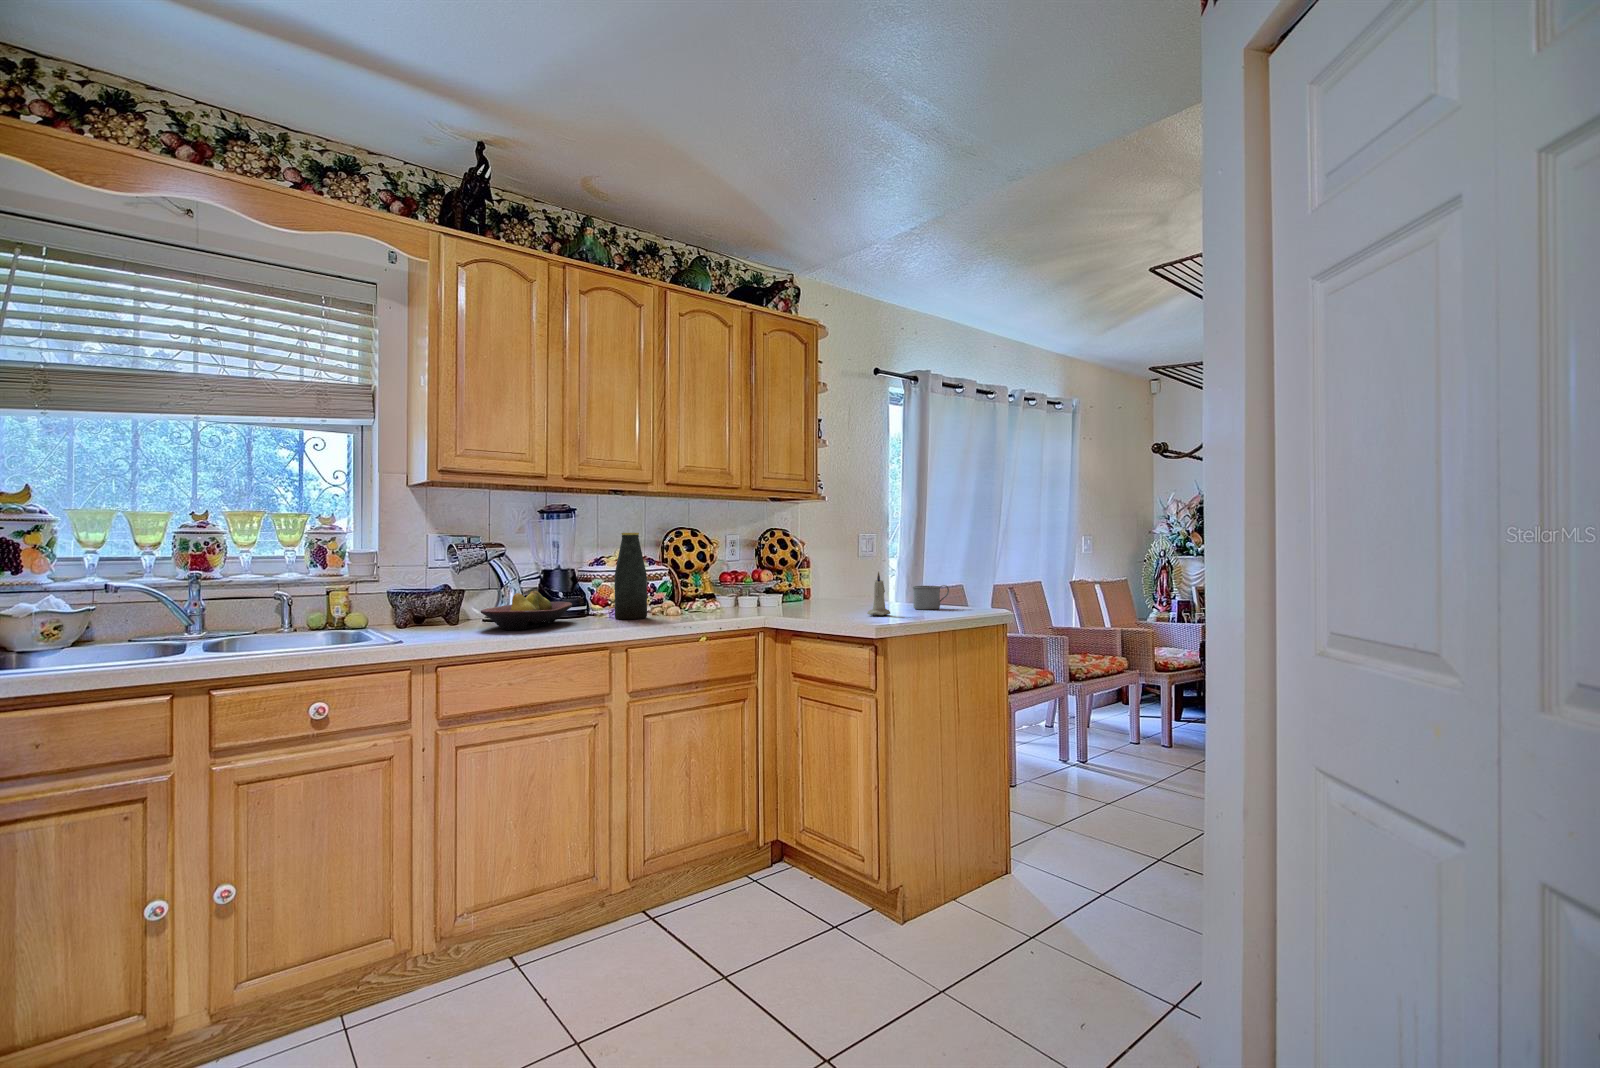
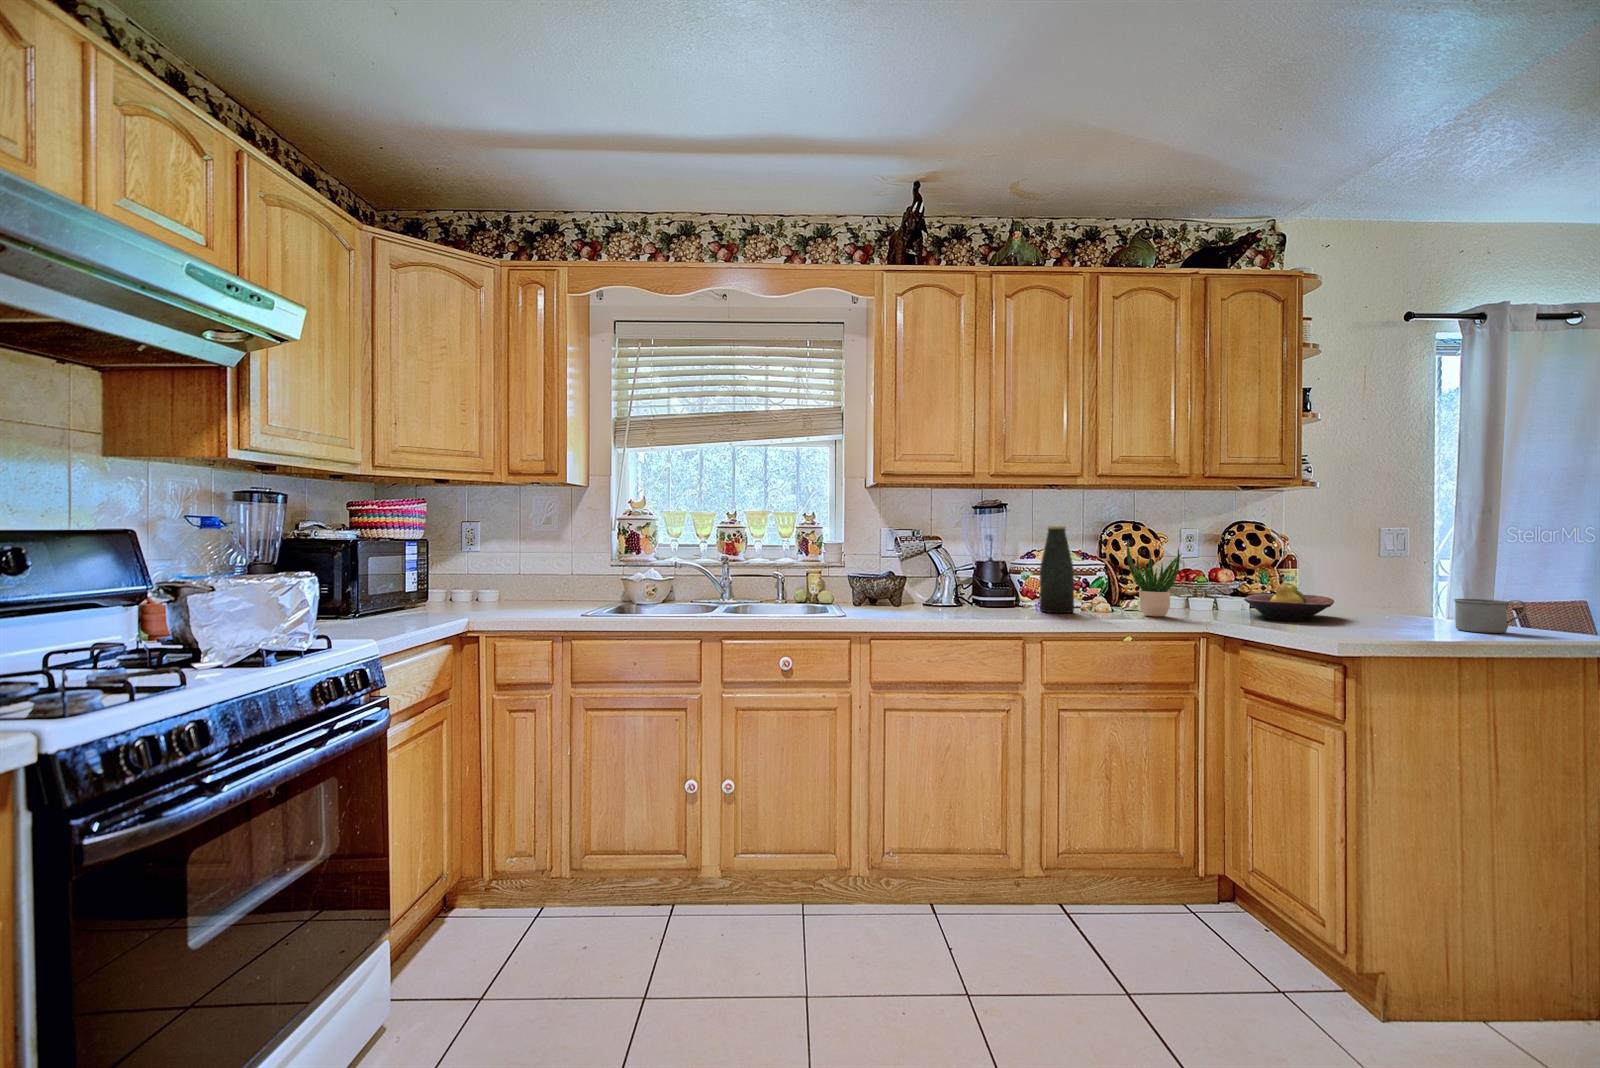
potted plant: none [694,545,739,615] -> present [1127,540,1182,616]
candle: present [867,572,890,615] -> none [1365,577,1406,635]
fruit bowl: present [481,591,572,630] -> present [1244,583,1334,621]

